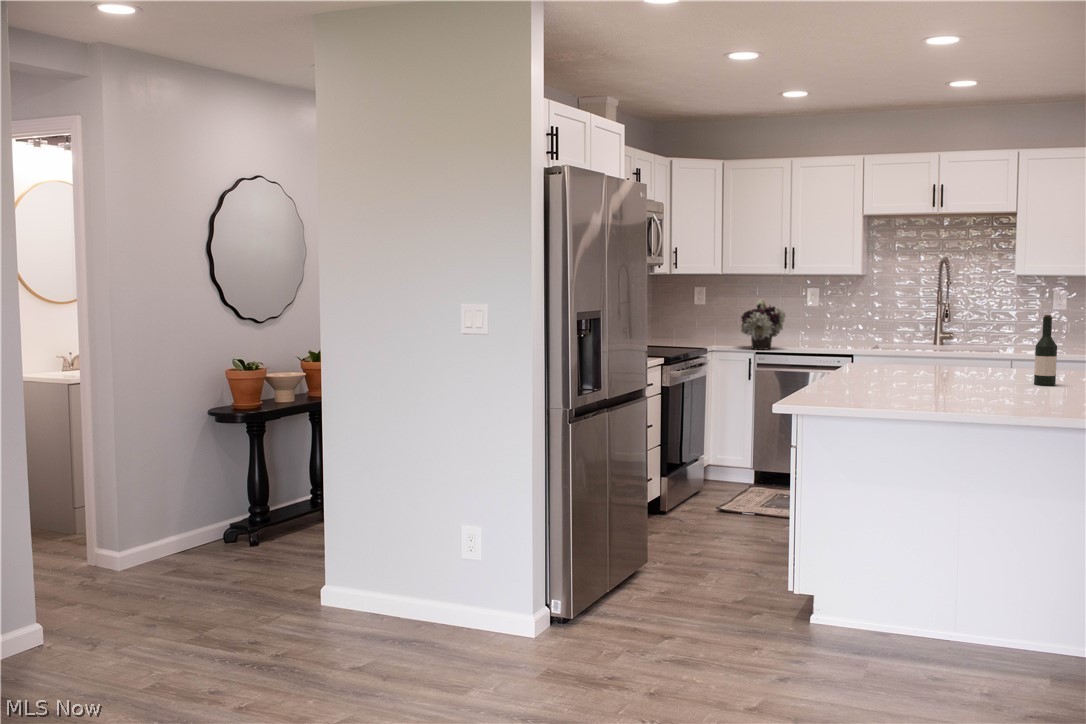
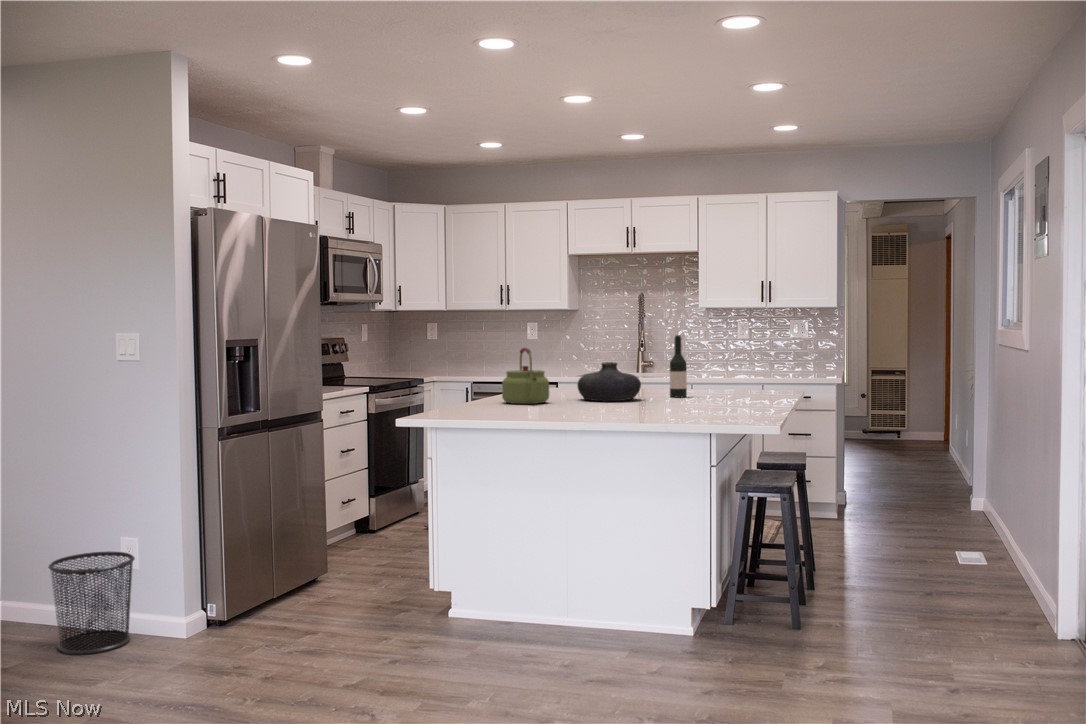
flower arrangement: present [741,299,785,350] -> none [457,332,499,379]
kettle: none [855,329,910,393] -> present [502,348,549,404]
vase: none [934,345,1010,391] -> present [578,362,641,401]
waste bin: none [405,540,488,648] -> present [48,551,135,654]

